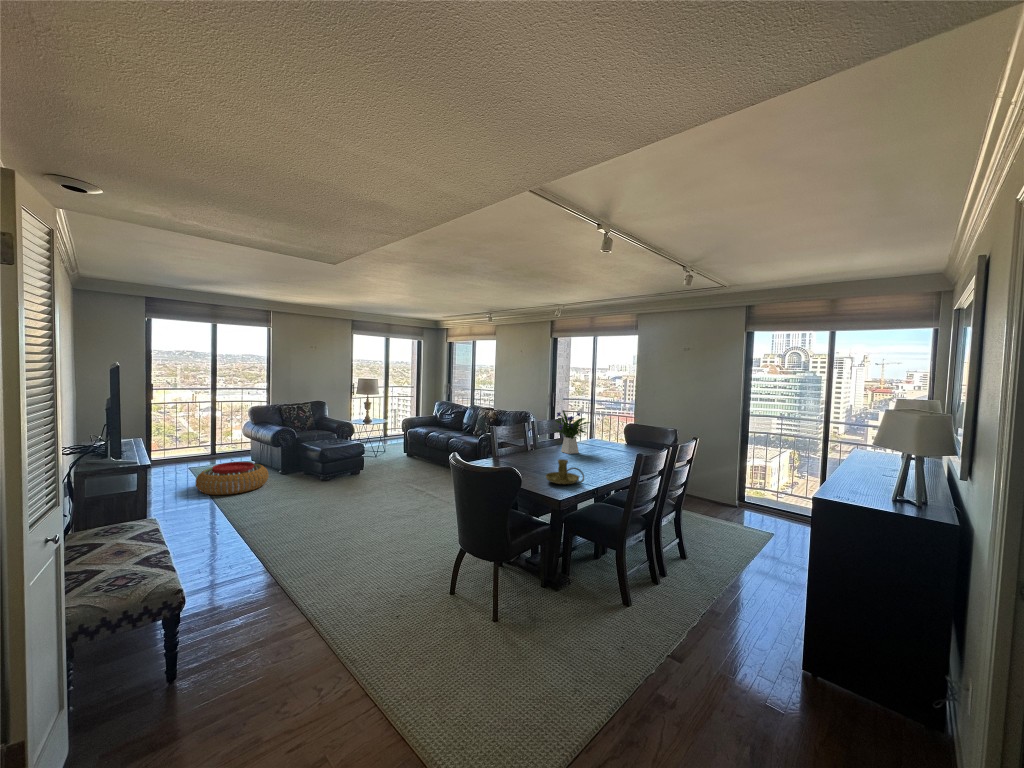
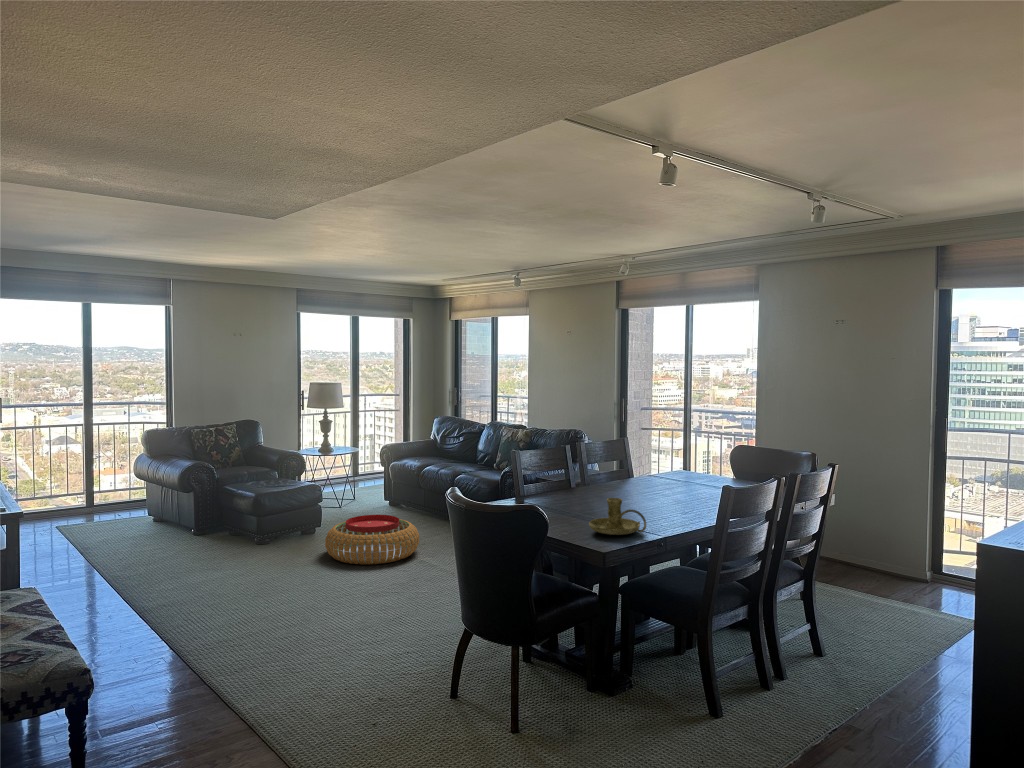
flower arrangement: present [555,411,591,454] -> none [605,424,671,493]
pouf: present [195,461,268,495] -> present [325,515,419,564]

